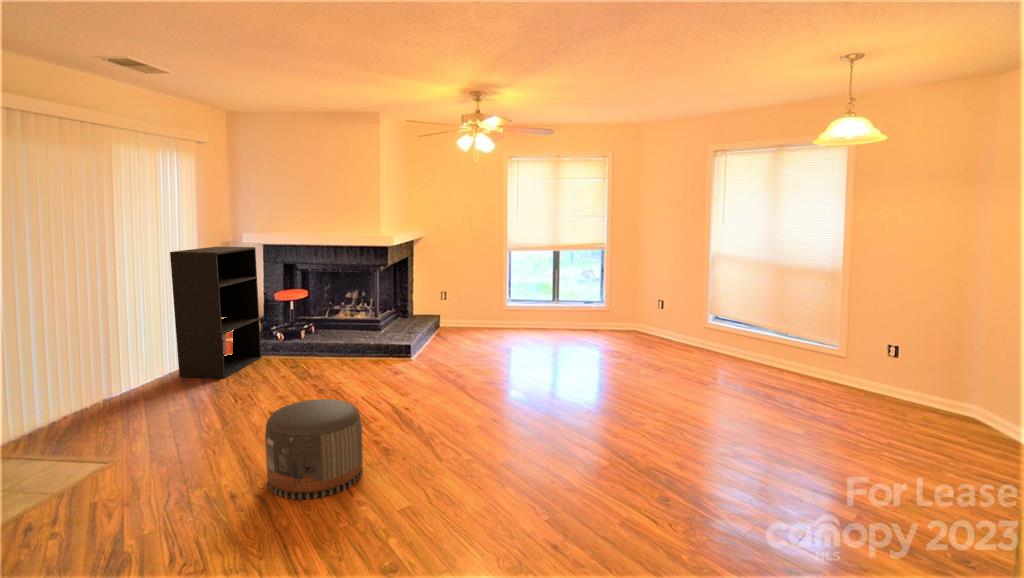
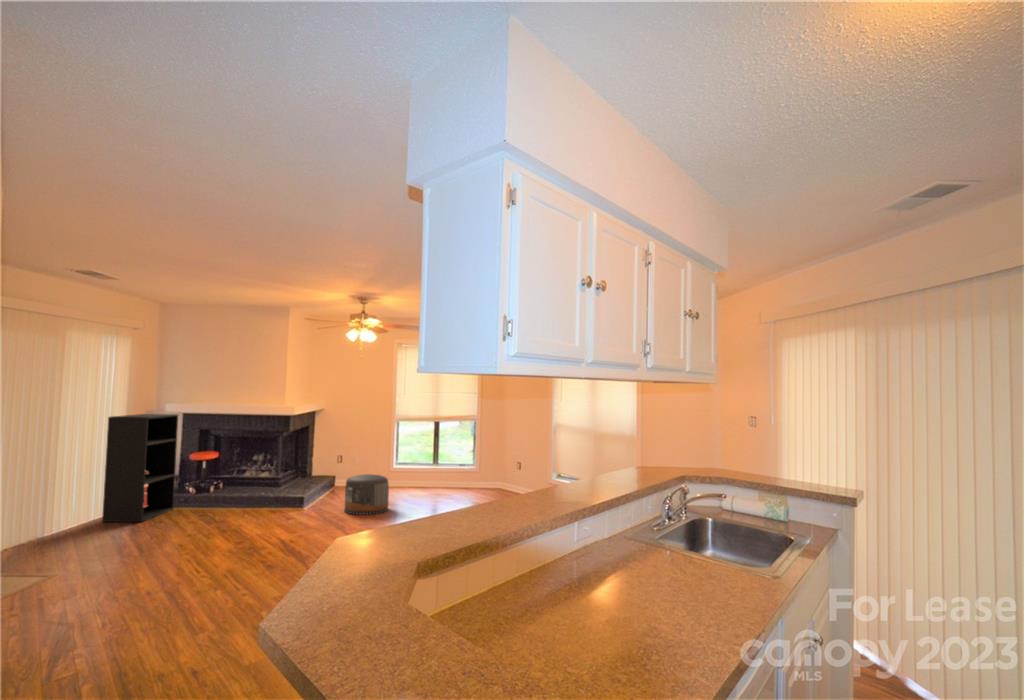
pouf: present [265,399,363,500] -> present [345,474,389,515]

